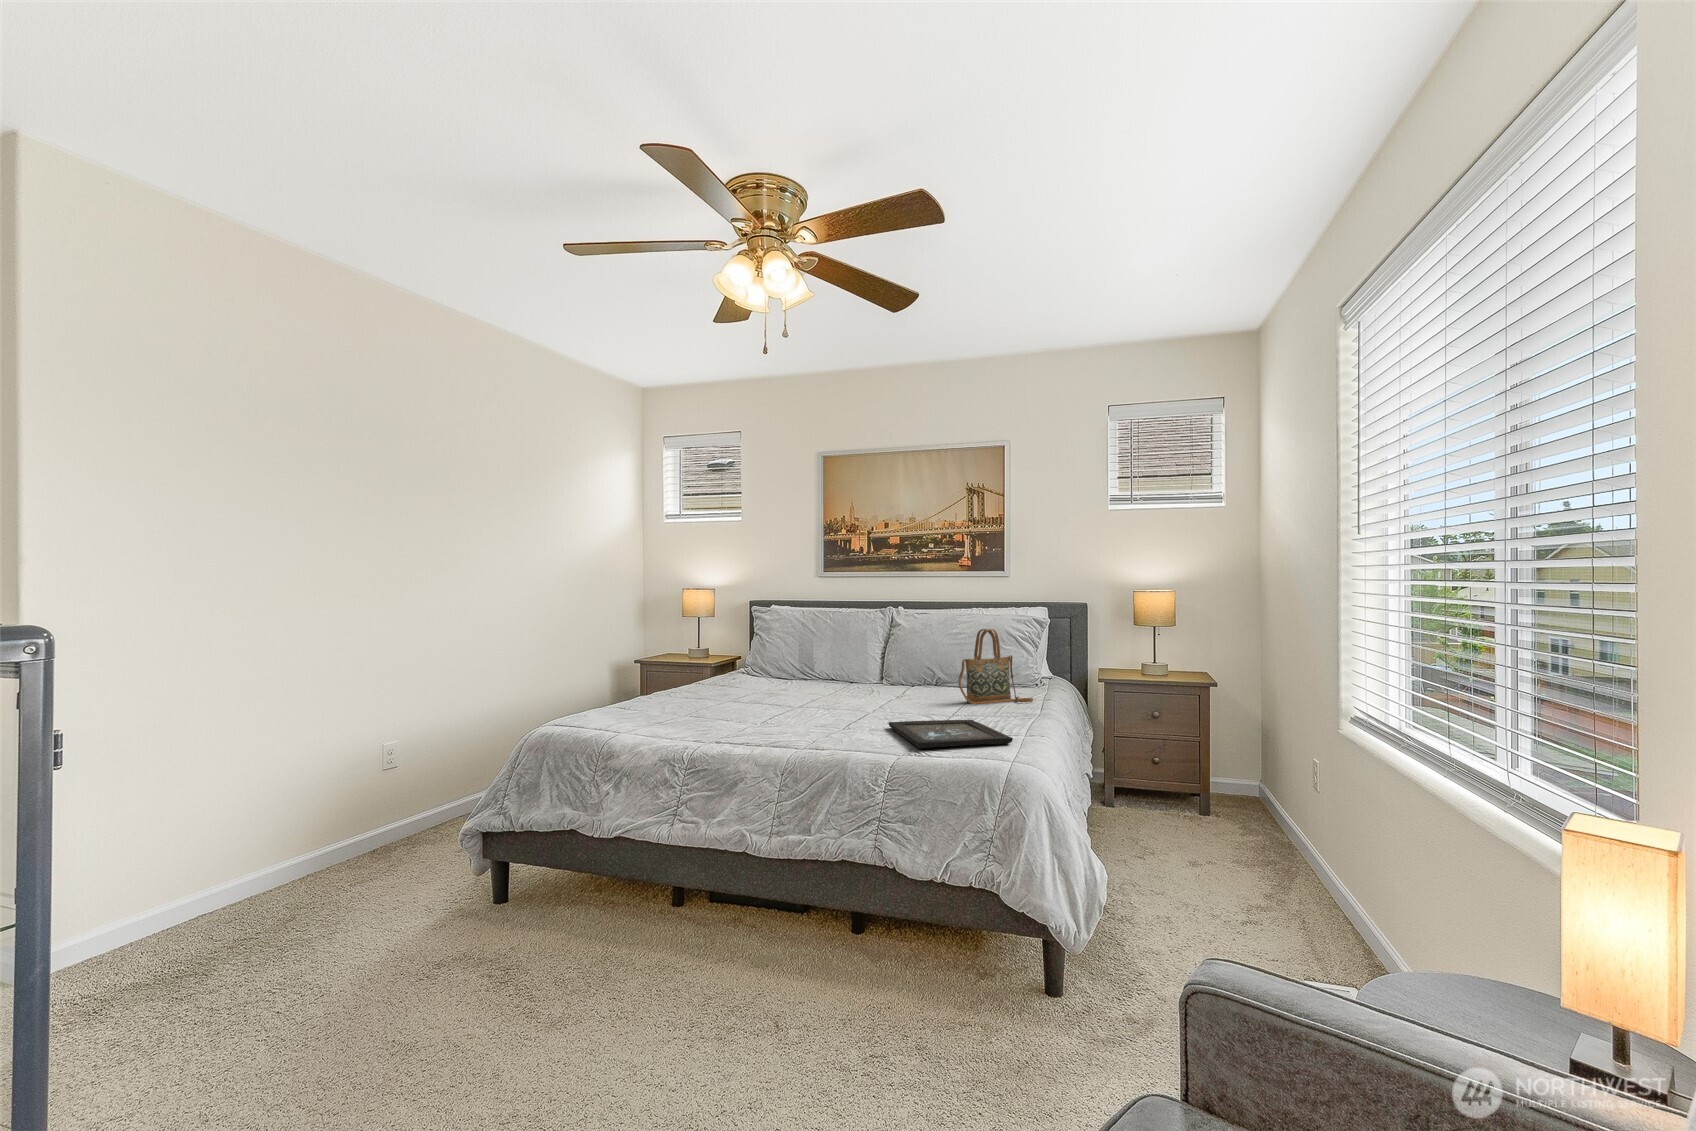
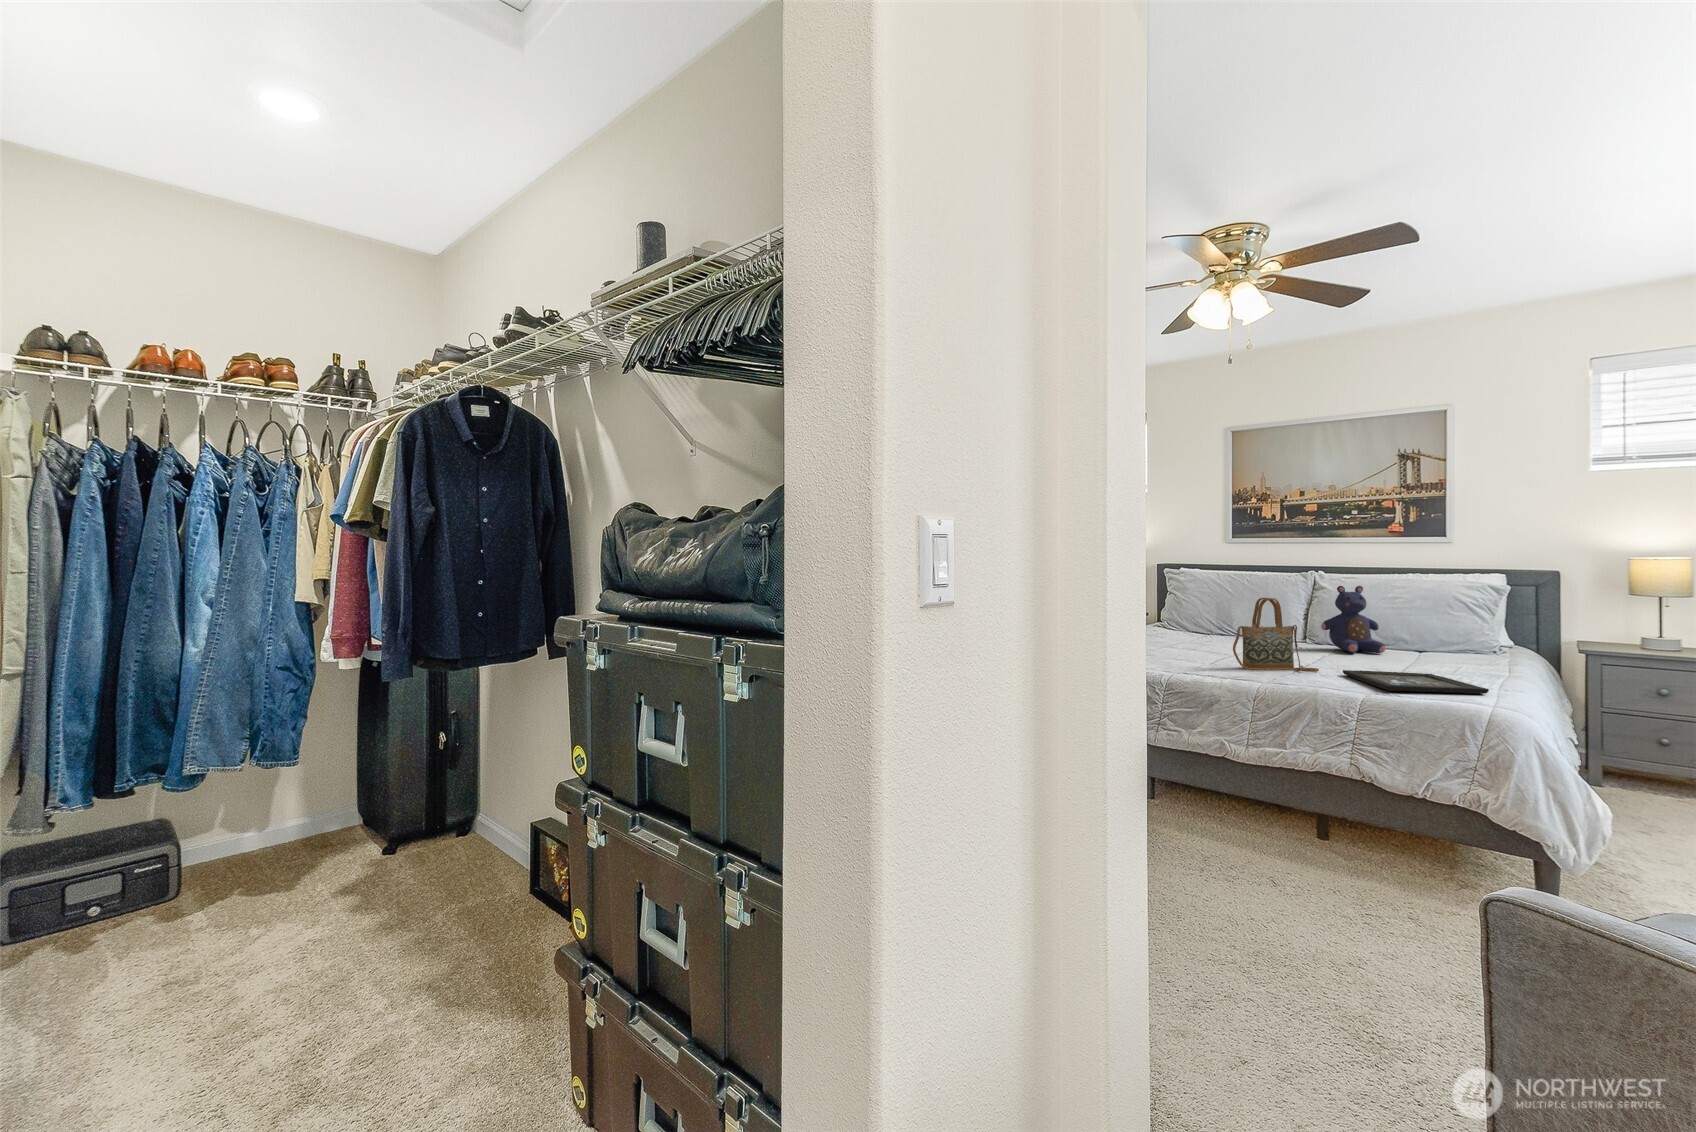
teddy bear: none [888,622,945,696] -> present [1321,586,1386,653]
handbag: present [958,629,1033,705] -> present [1233,598,1319,672]

